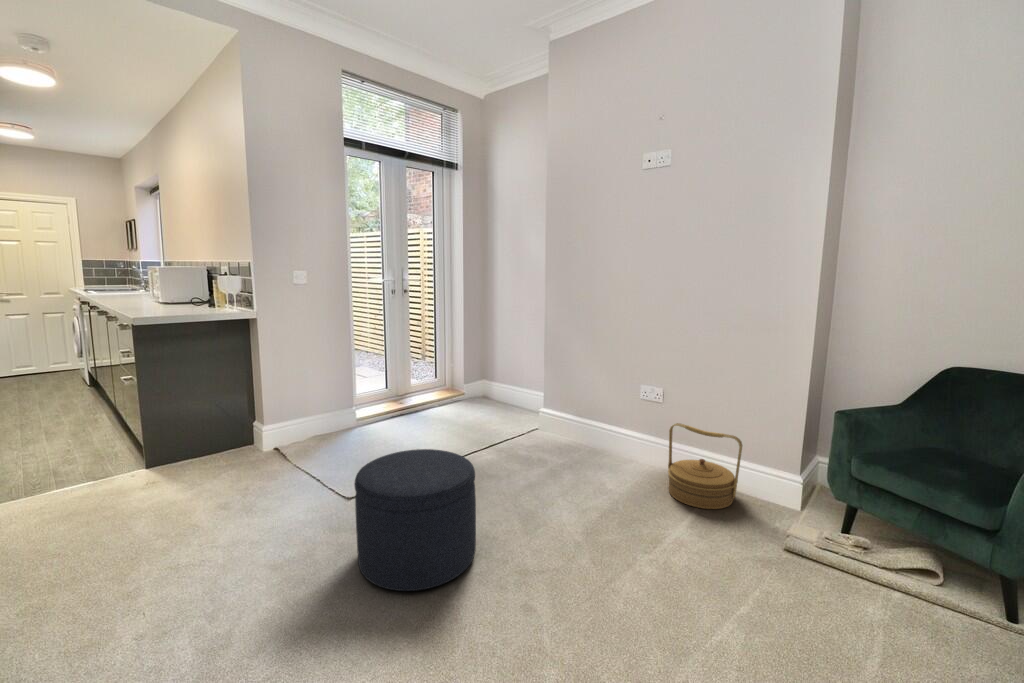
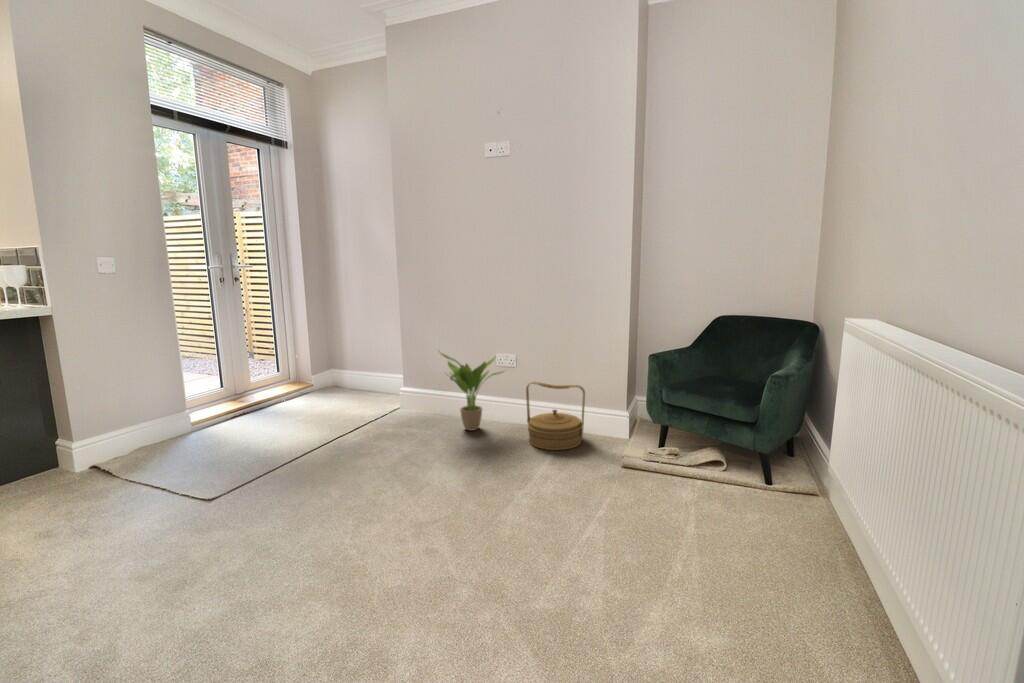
potted plant: none [575,374,651,464] -> present [441,353,504,430]
ottoman: present [355,449,476,591] -> none [234,426,365,558]

